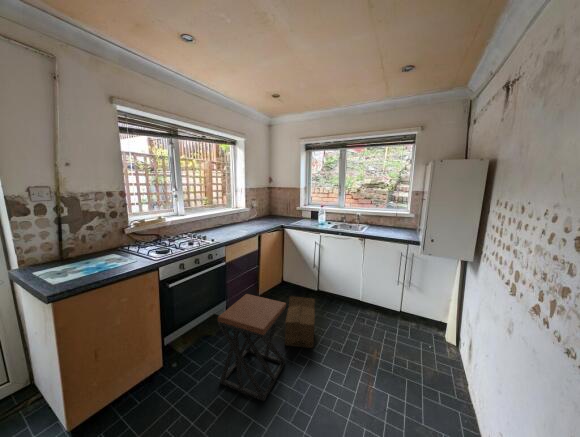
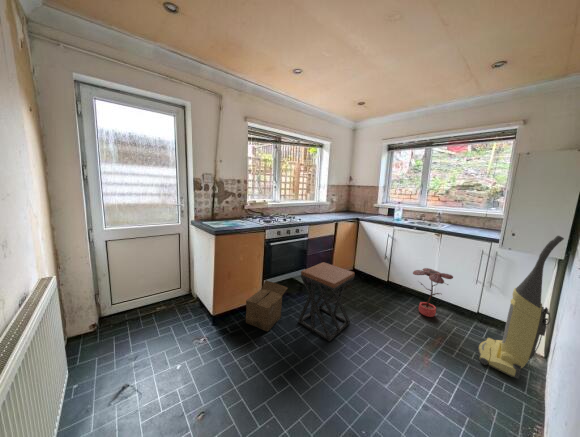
vacuum cleaner: none [409,239,470,381] -> present [478,236,564,379]
potted plant: none [344,276,381,328] -> present [413,268,453,317]
cardboard box: present [285,296,315,348] -> present [246,280,287,331]

